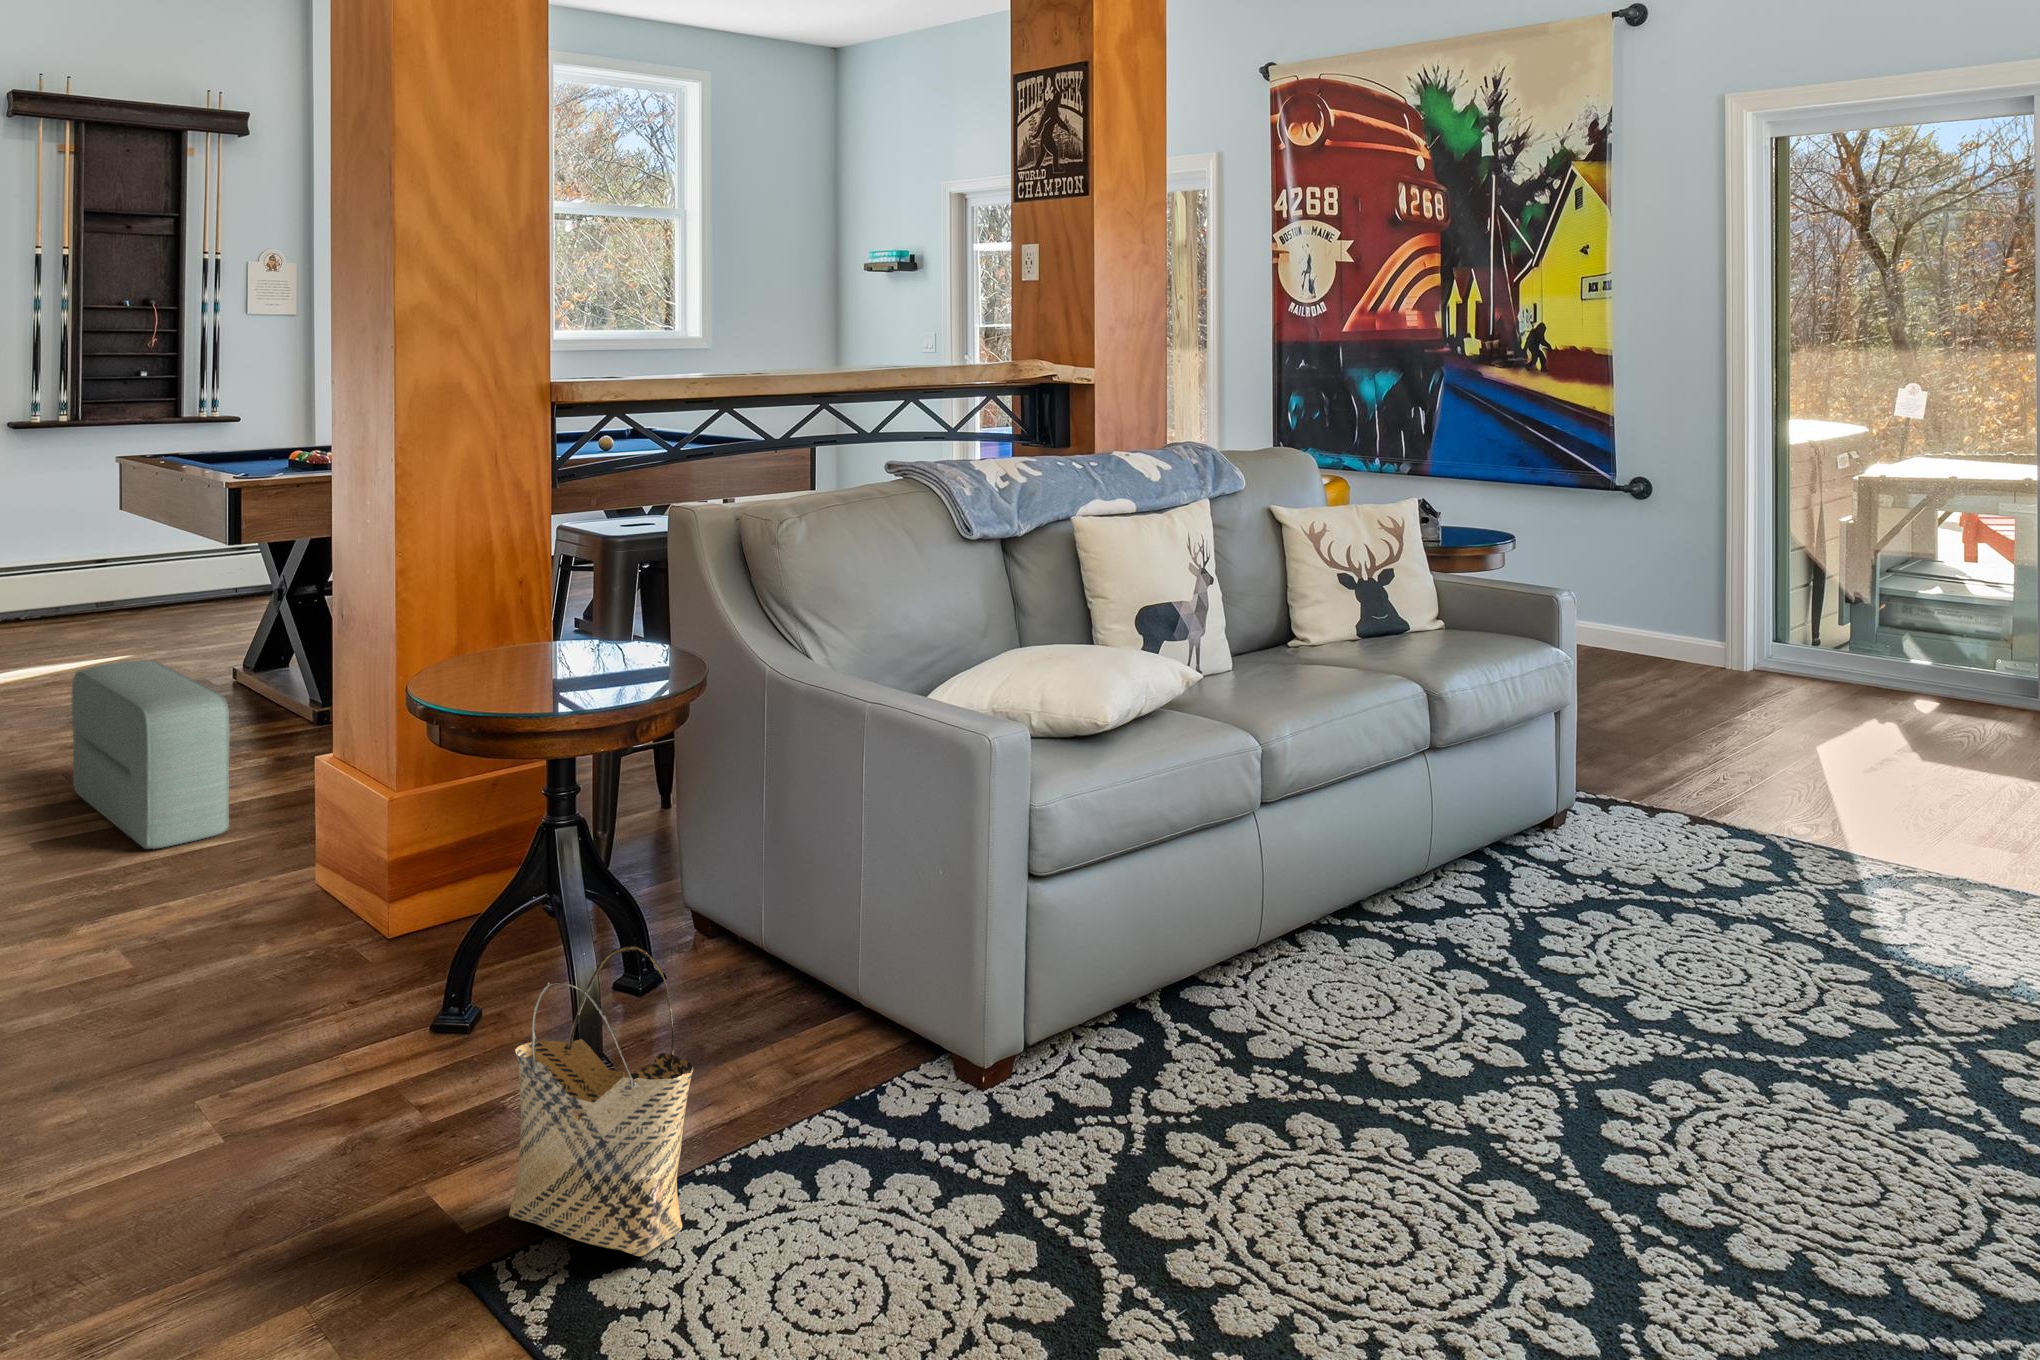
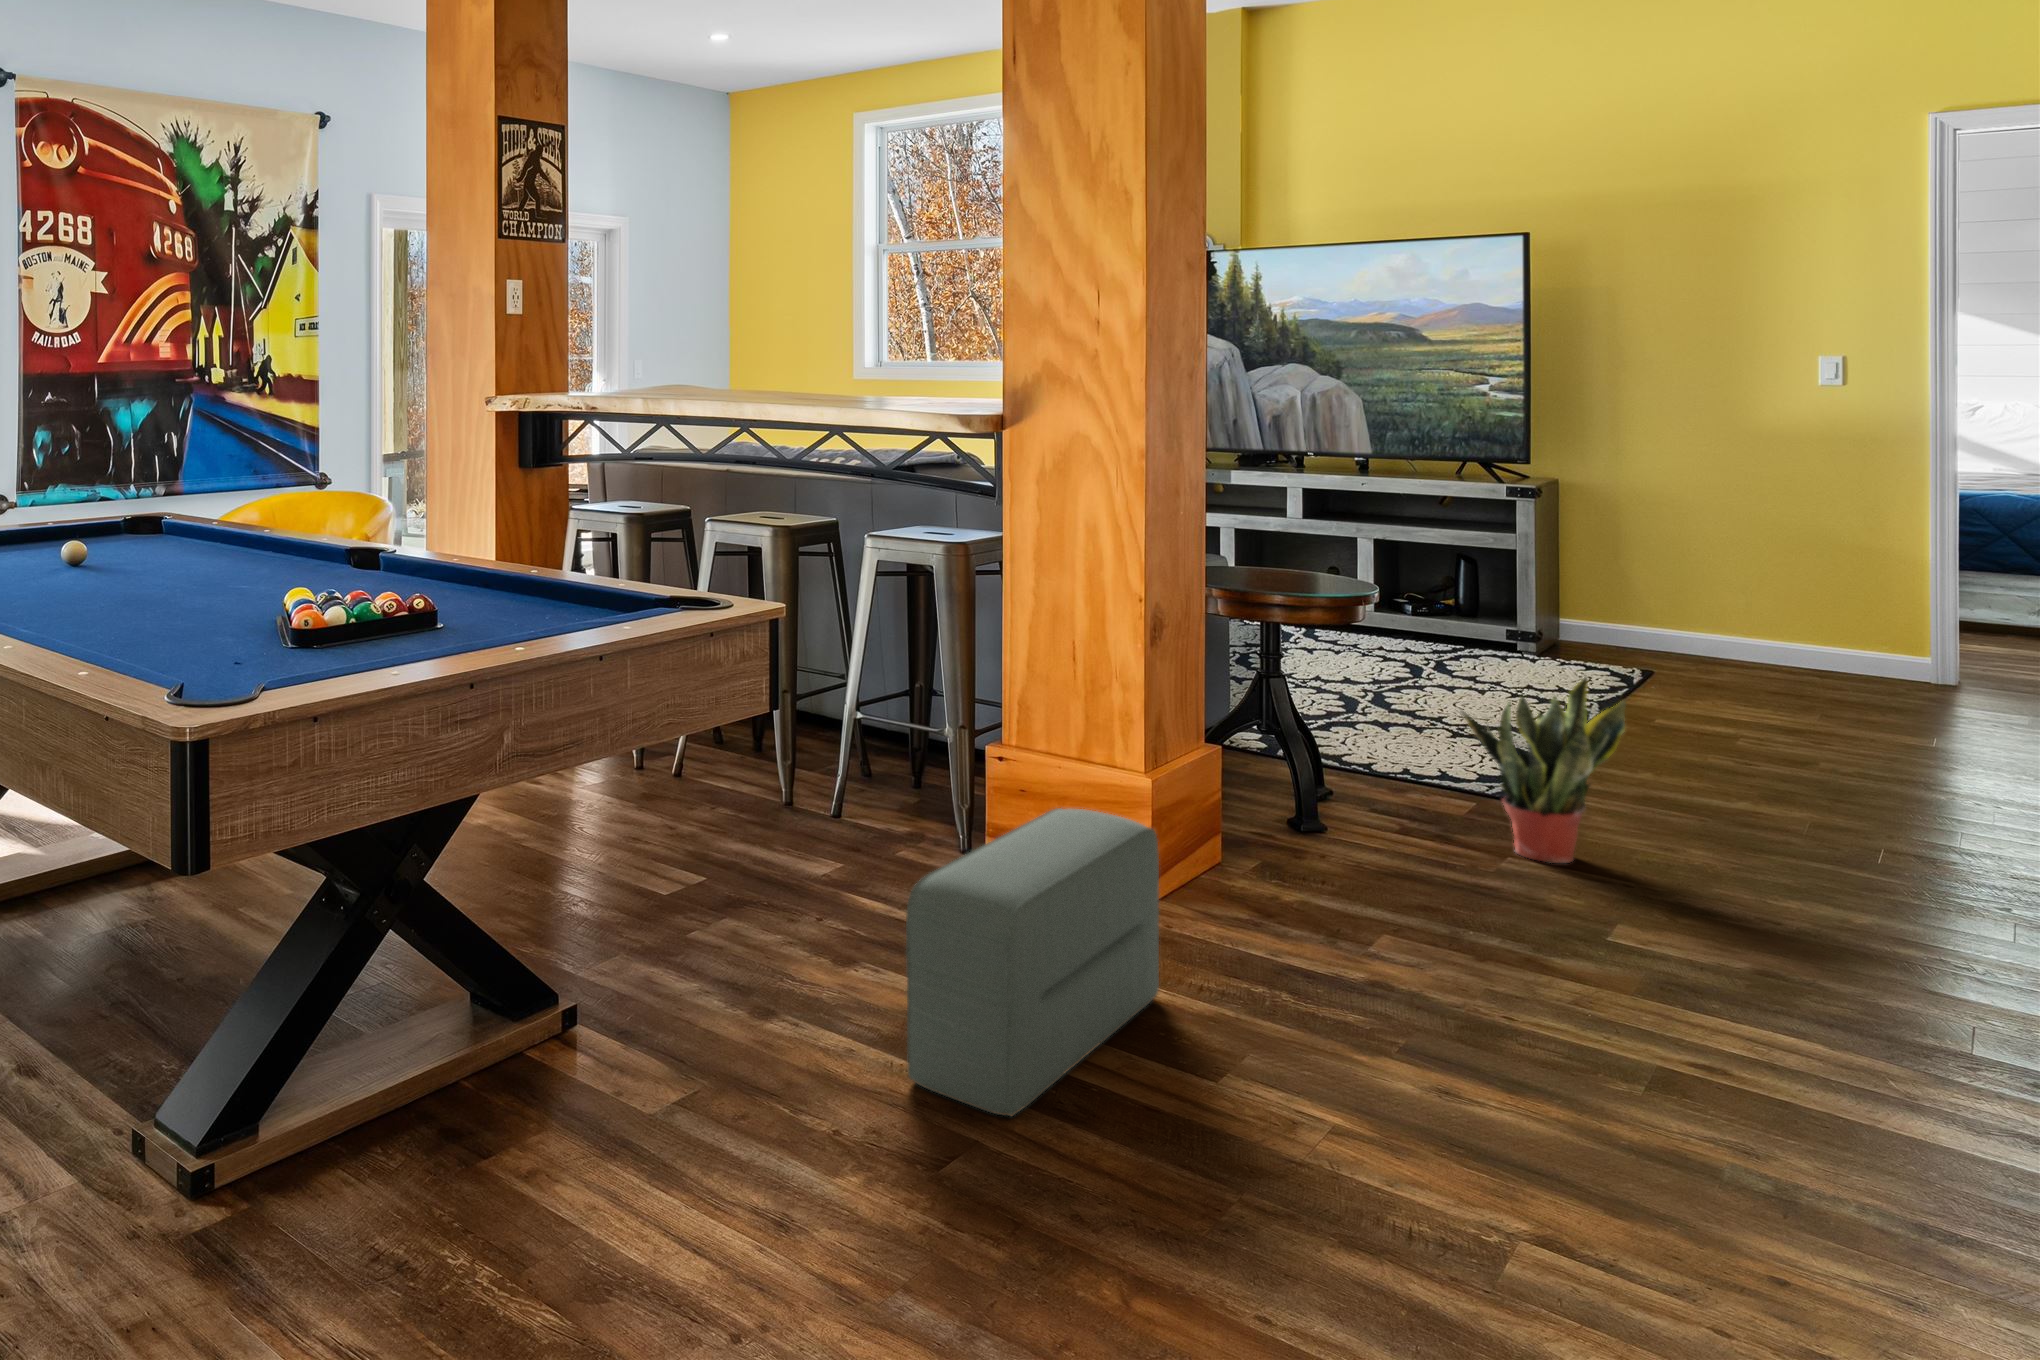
potted plant: none [58,874,290,1213] -> present [1461,677,1626,863]
woven basket: present [509,946,693,1256] -> none [1380,658,1446,789]

